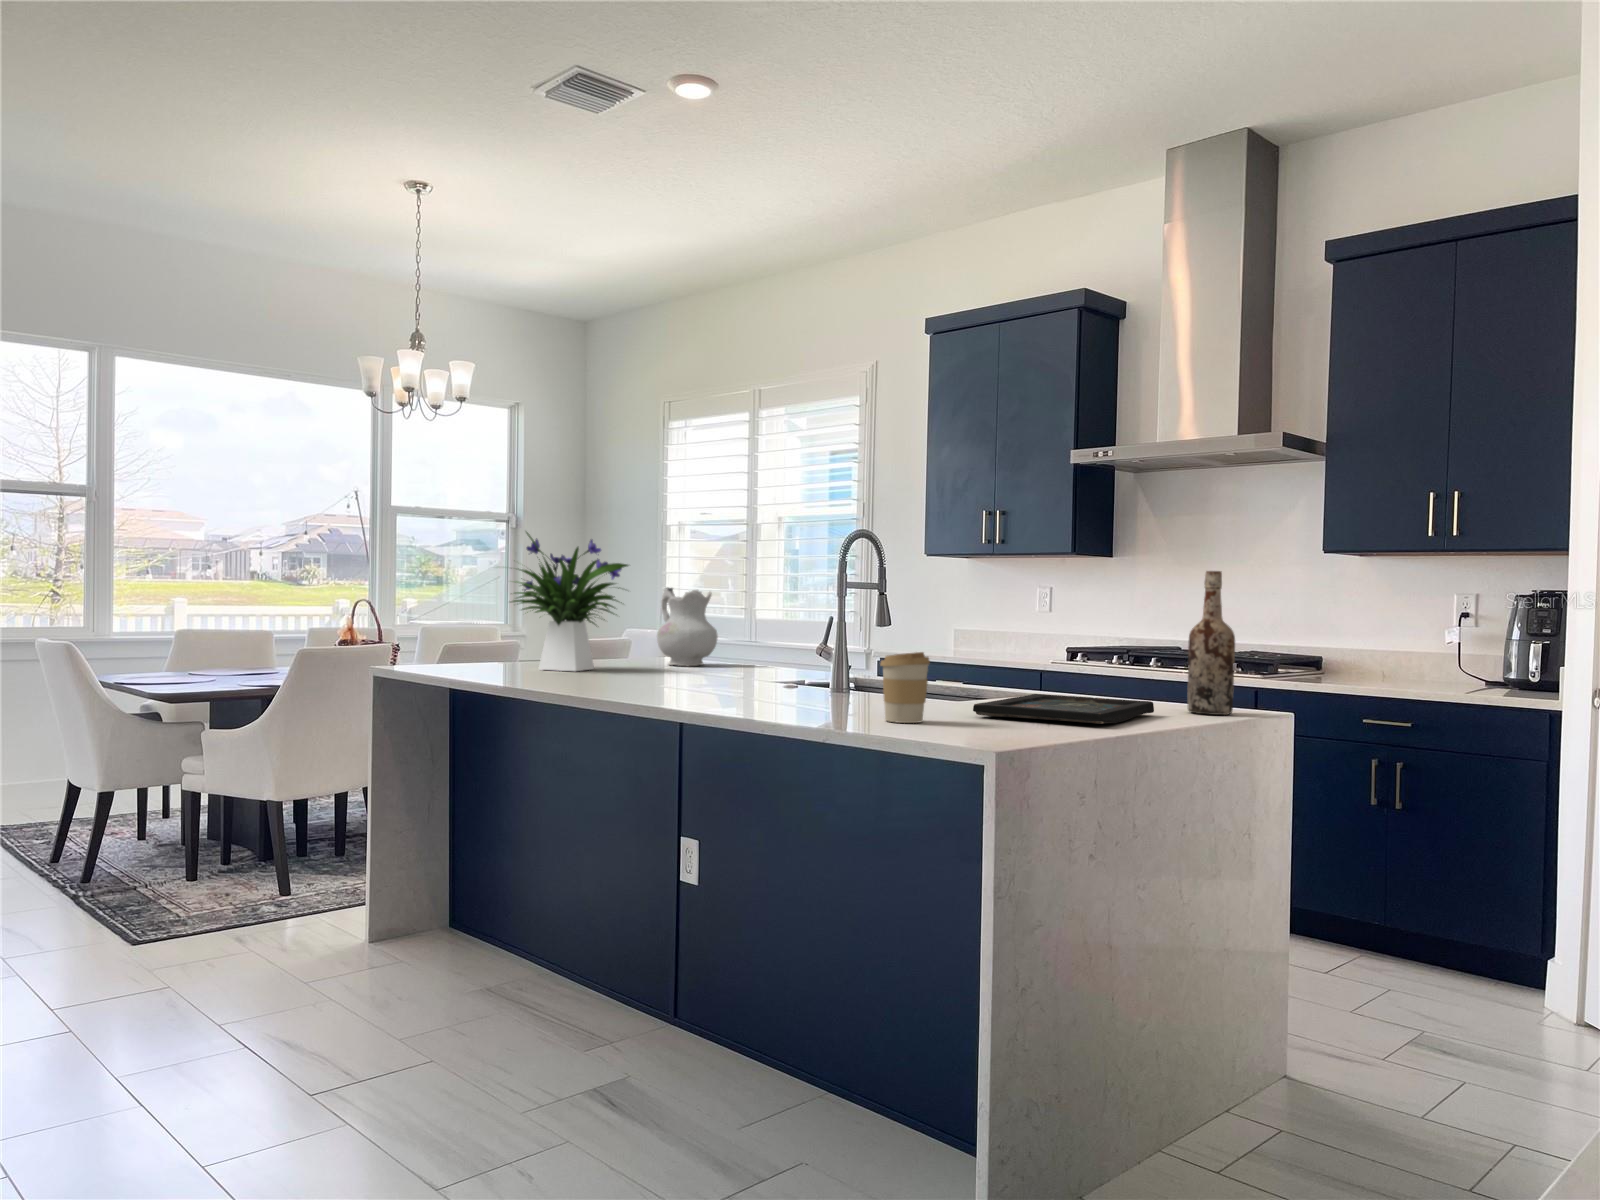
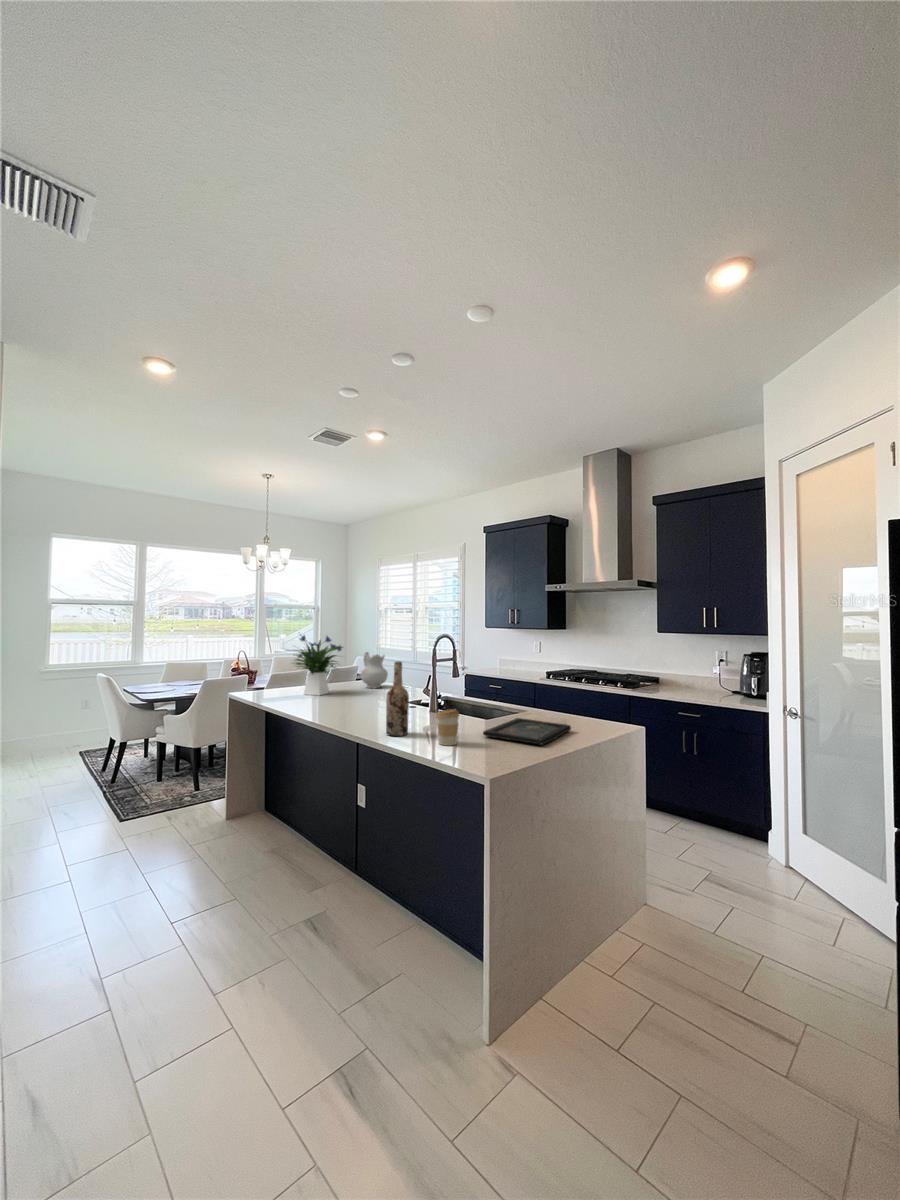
wine bottle: present [1188,571,1235,715] -> present [386,661,409,736]

